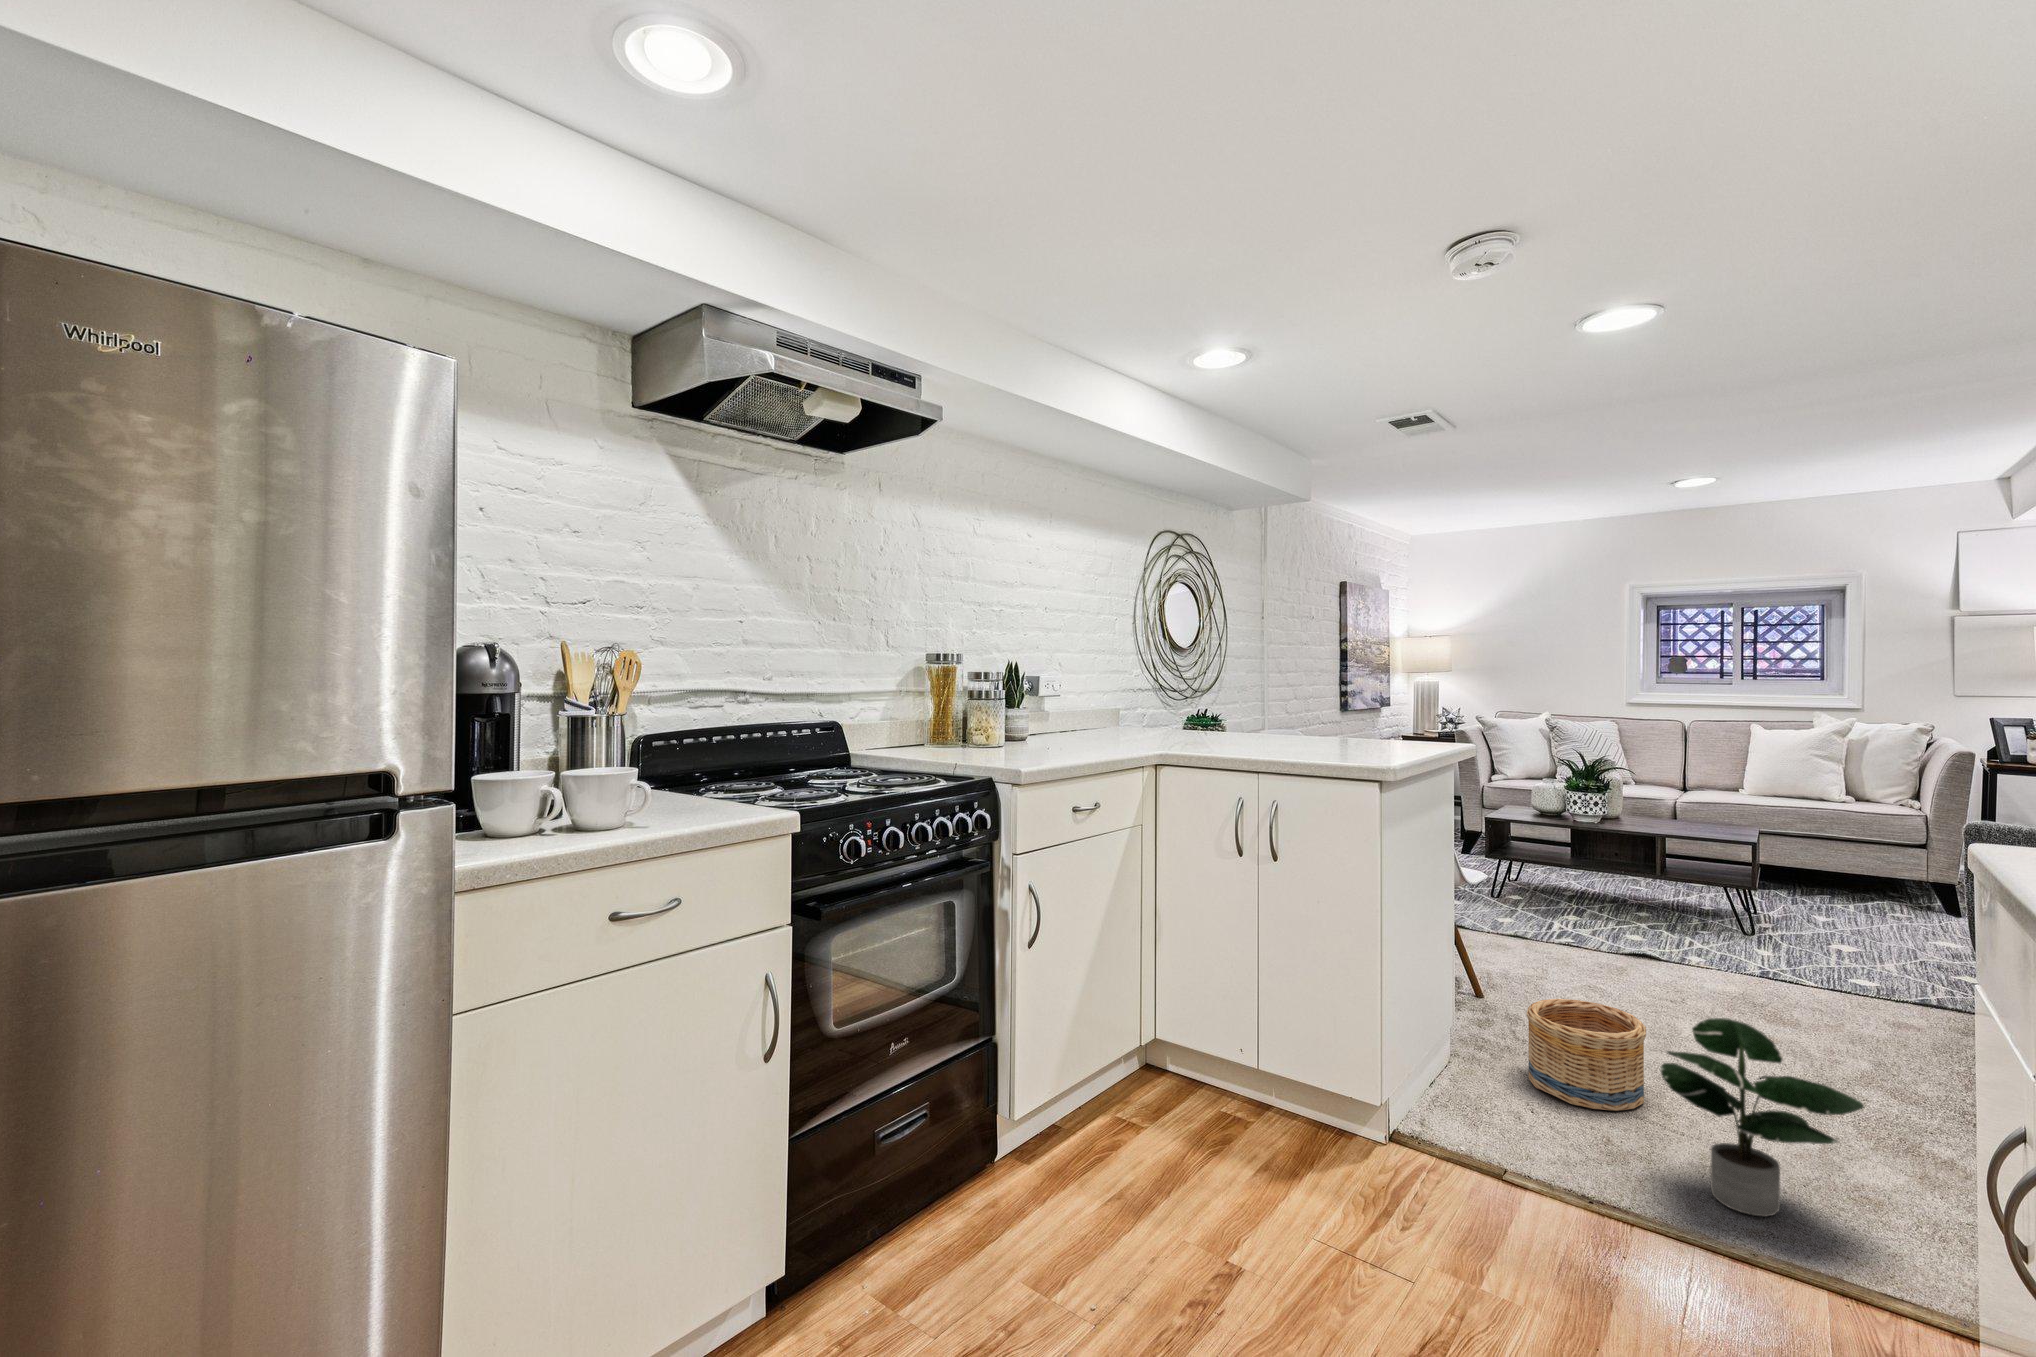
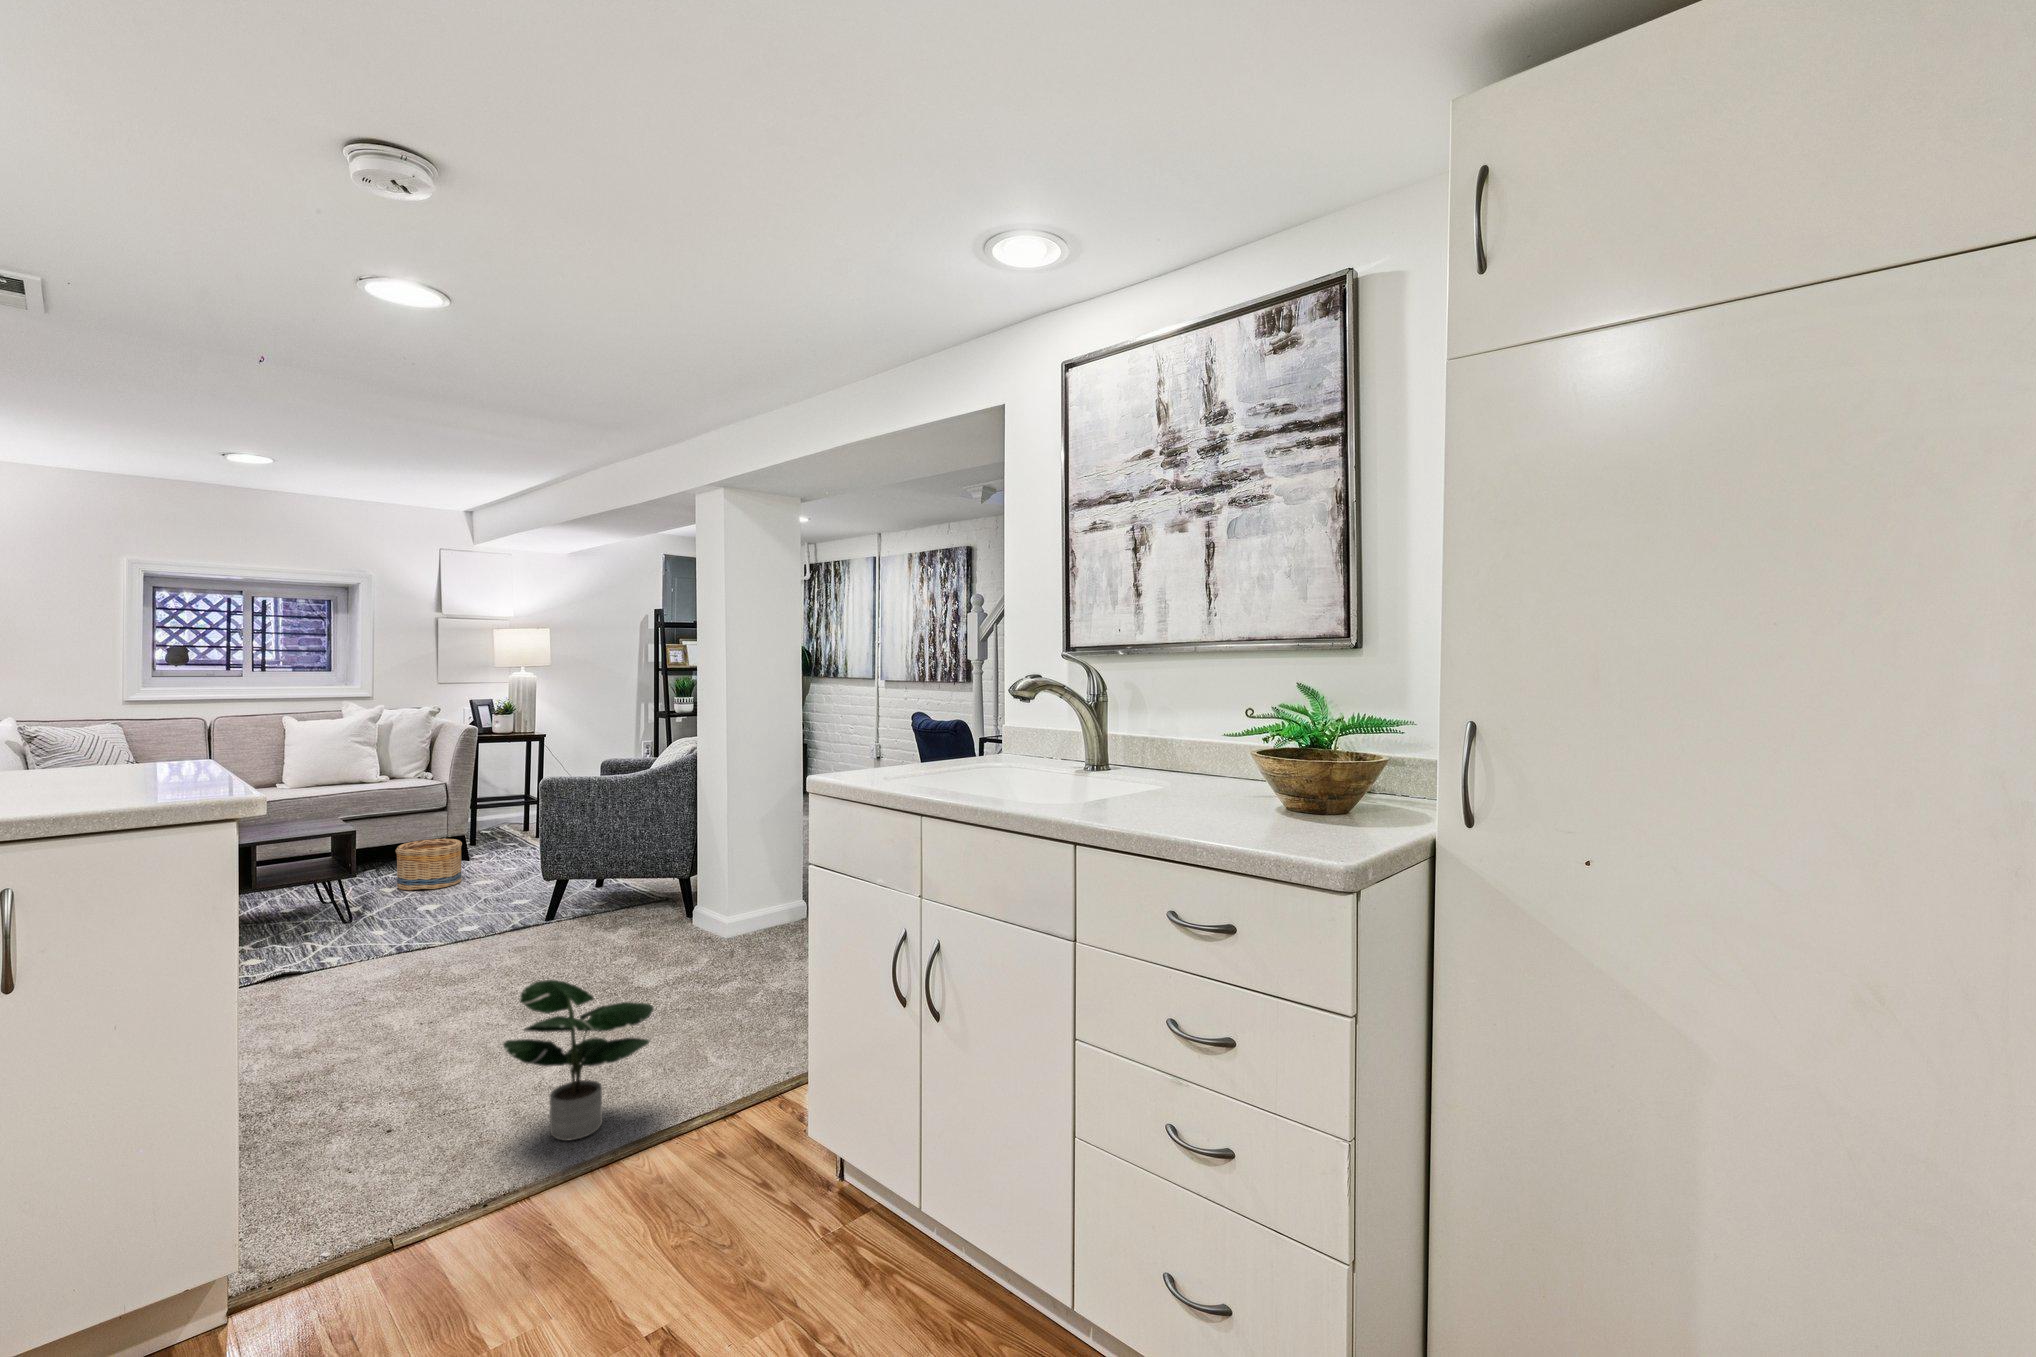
basket: present [1526,999,1646,1111] -> present [396,839,462,890]

